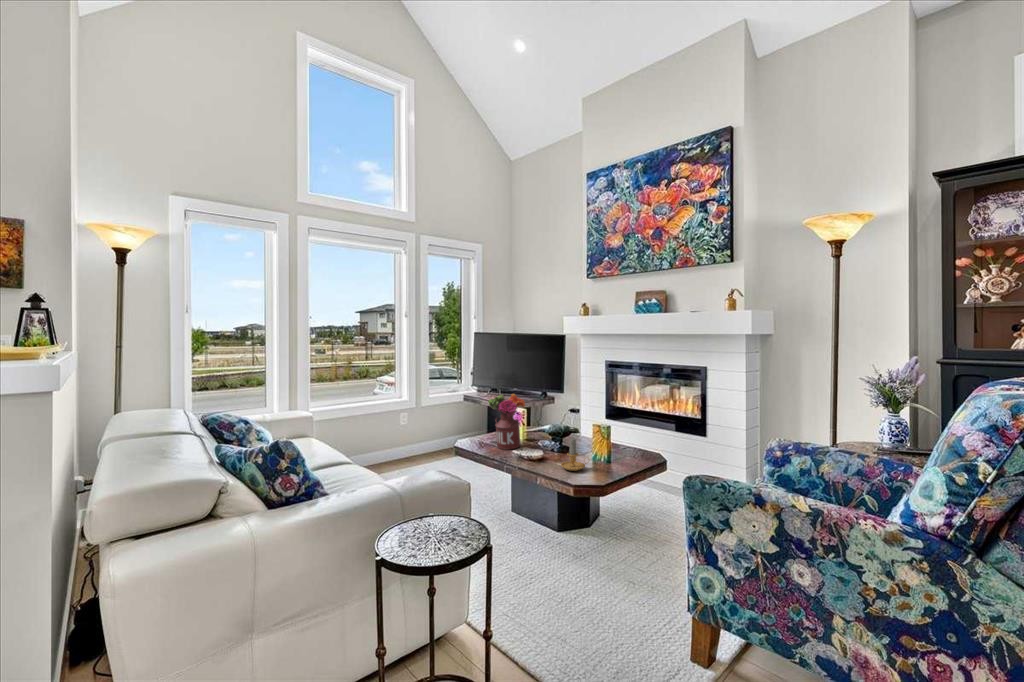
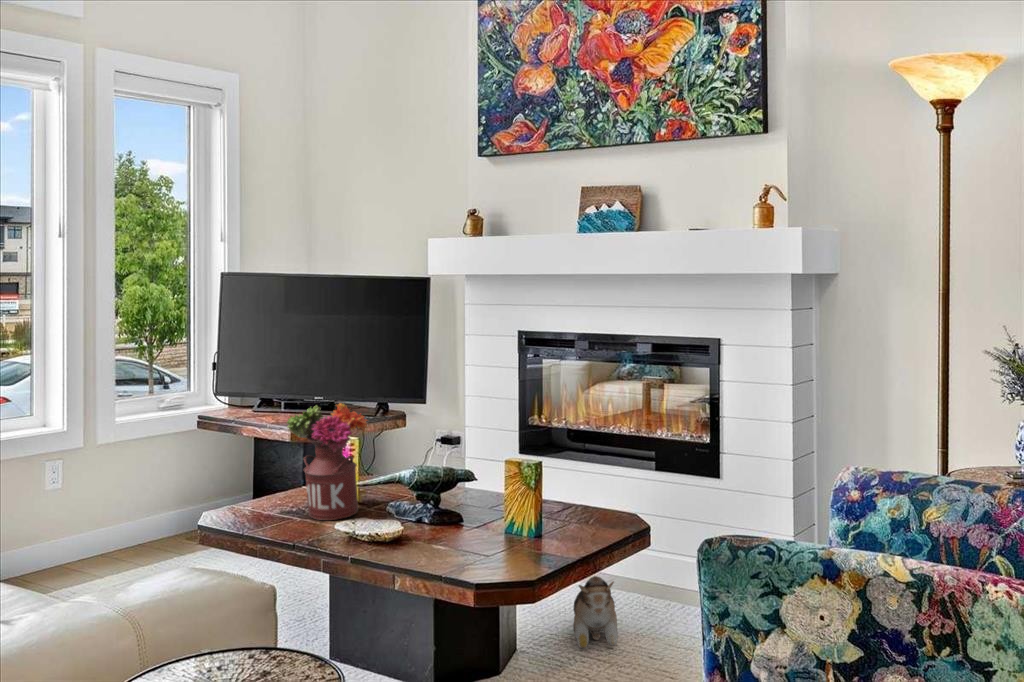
candle: present [561,438,586,471] -> none [448,485,505,552]
plush toy: none [627,486,650,522] -> present [573,576,618,649]

